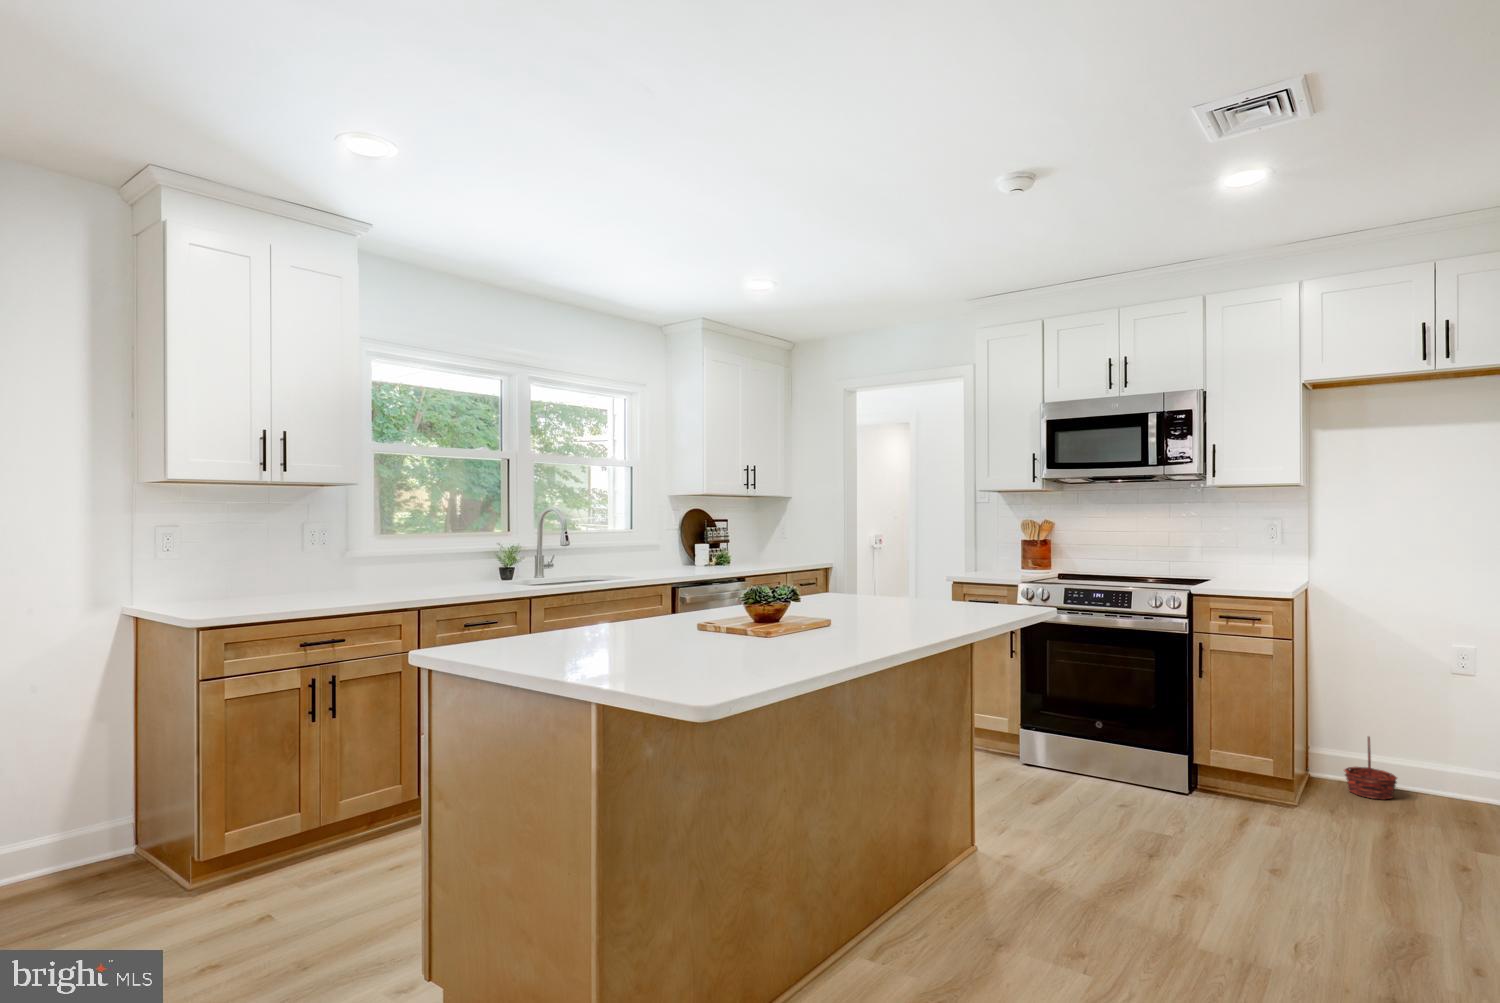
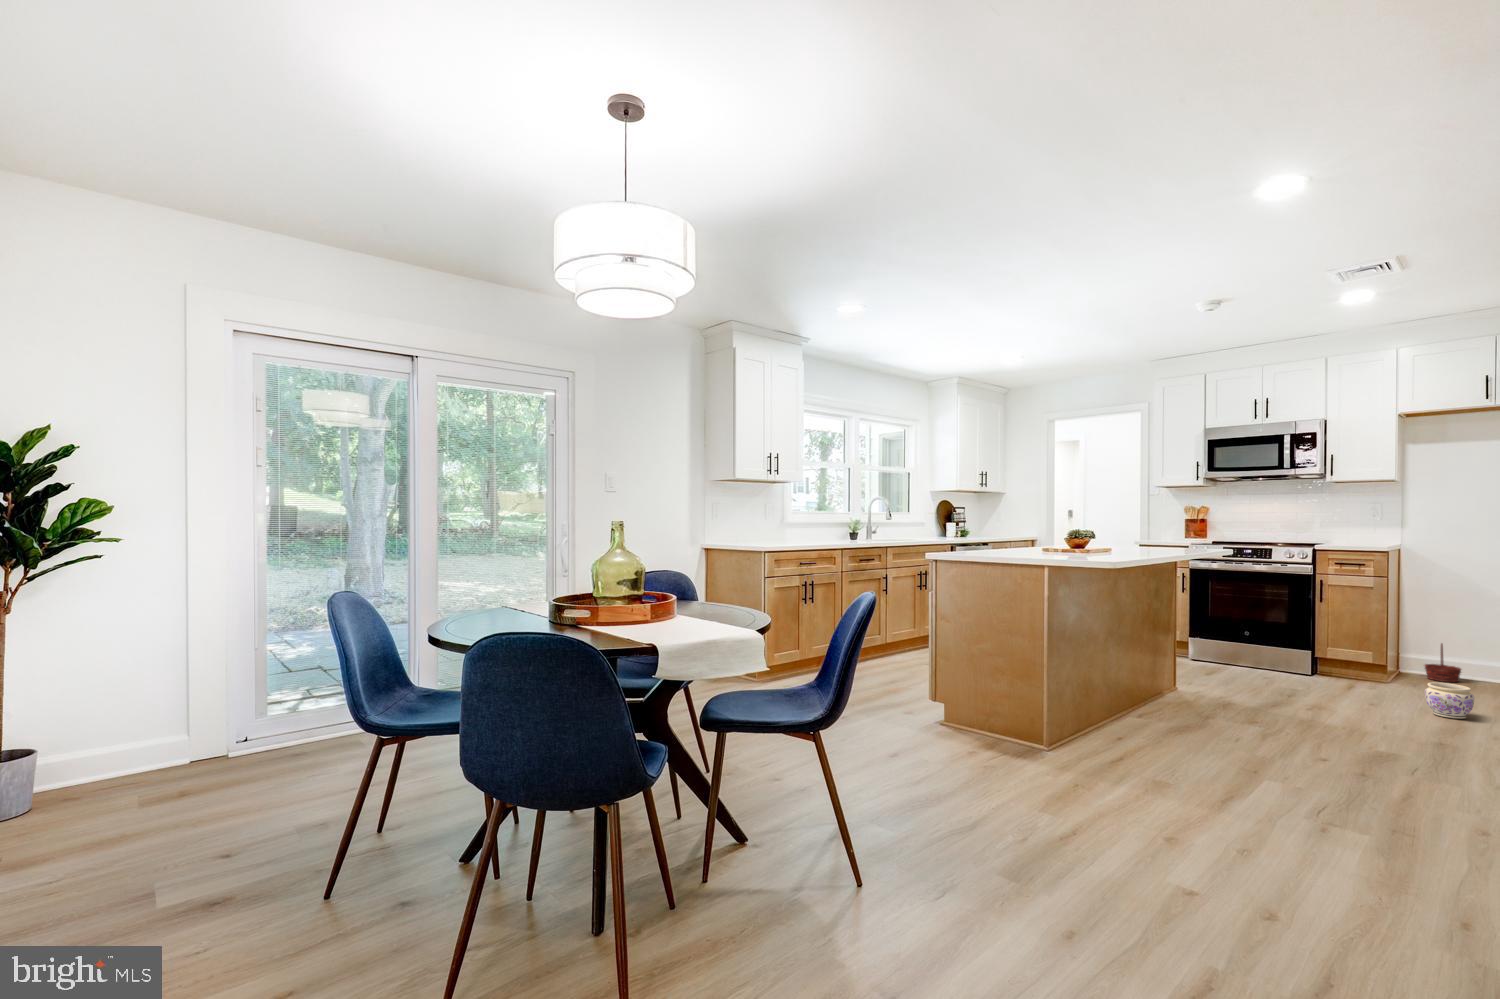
planter: none [1361,841,1443,915] -> present [1425,682,1474,719]

